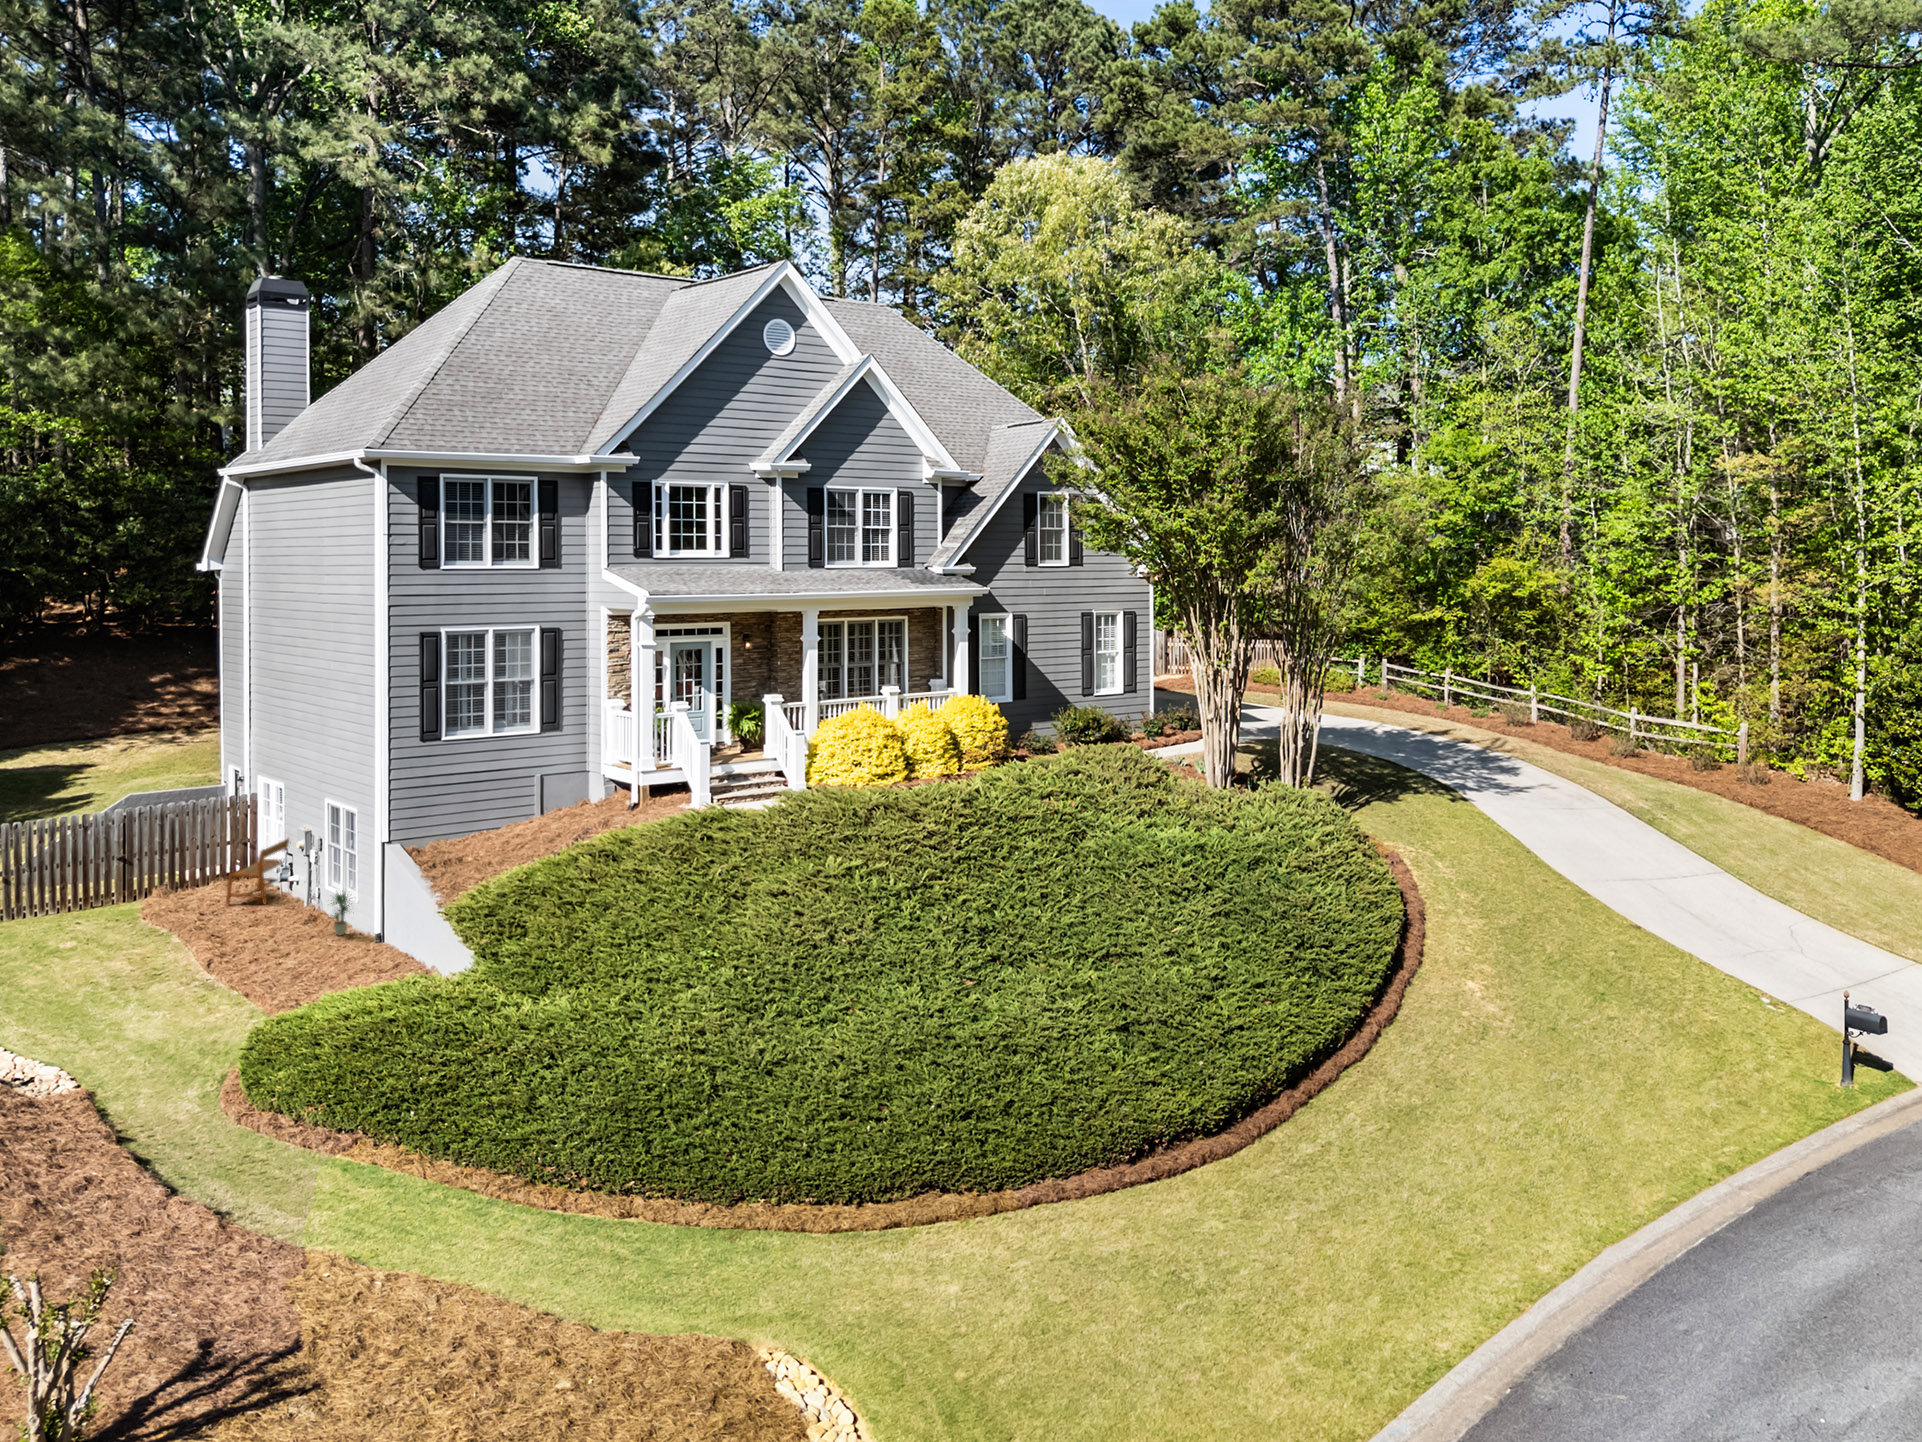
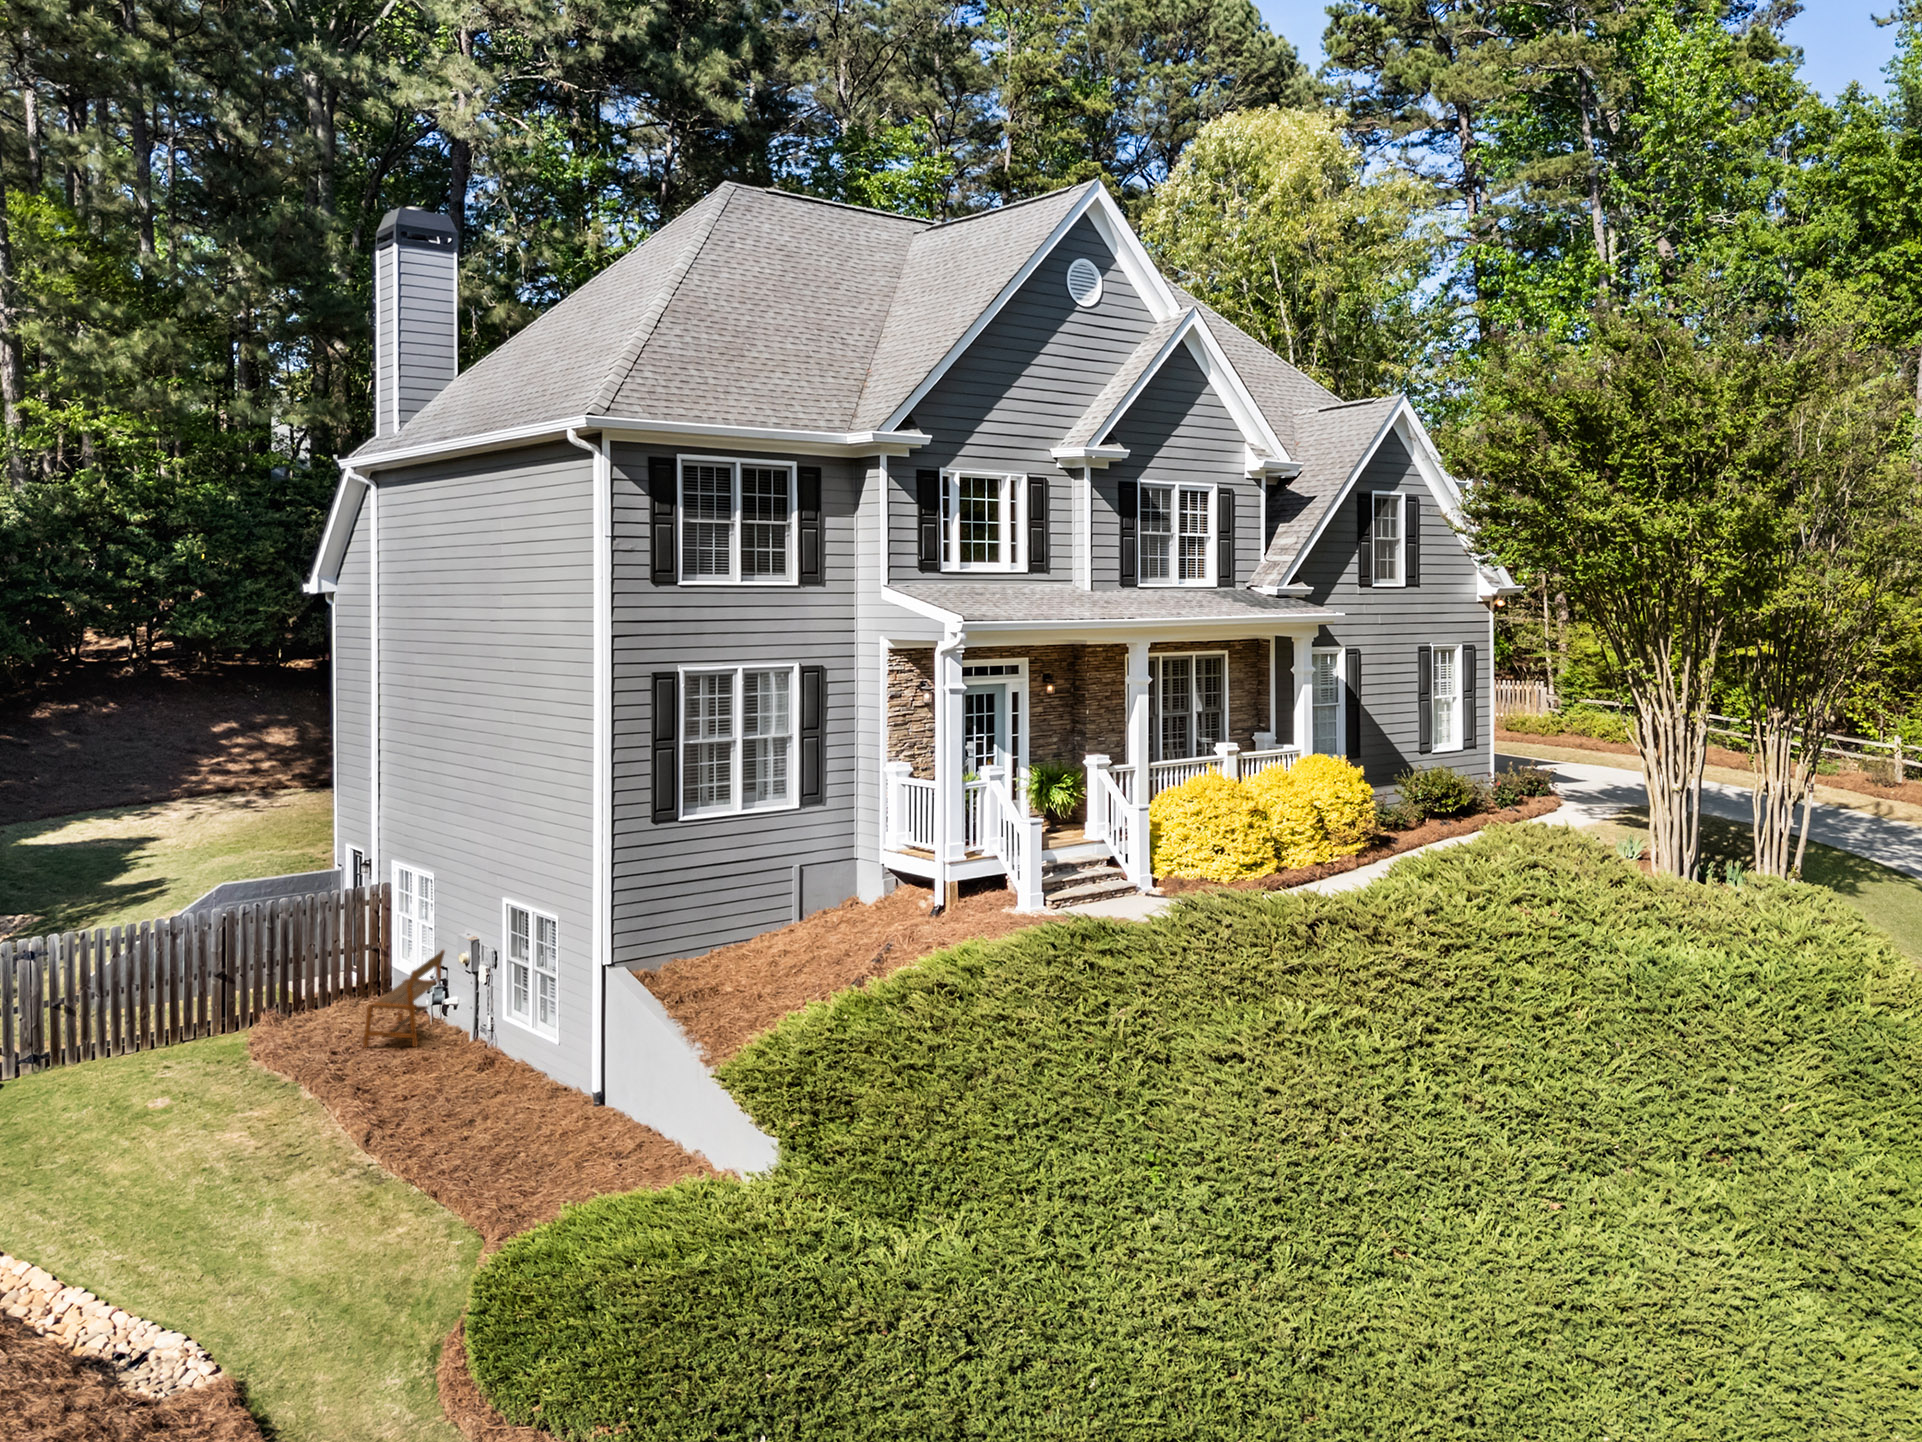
potted plant: present [331,892,351,935] -> none [517,1034,560,1103]

